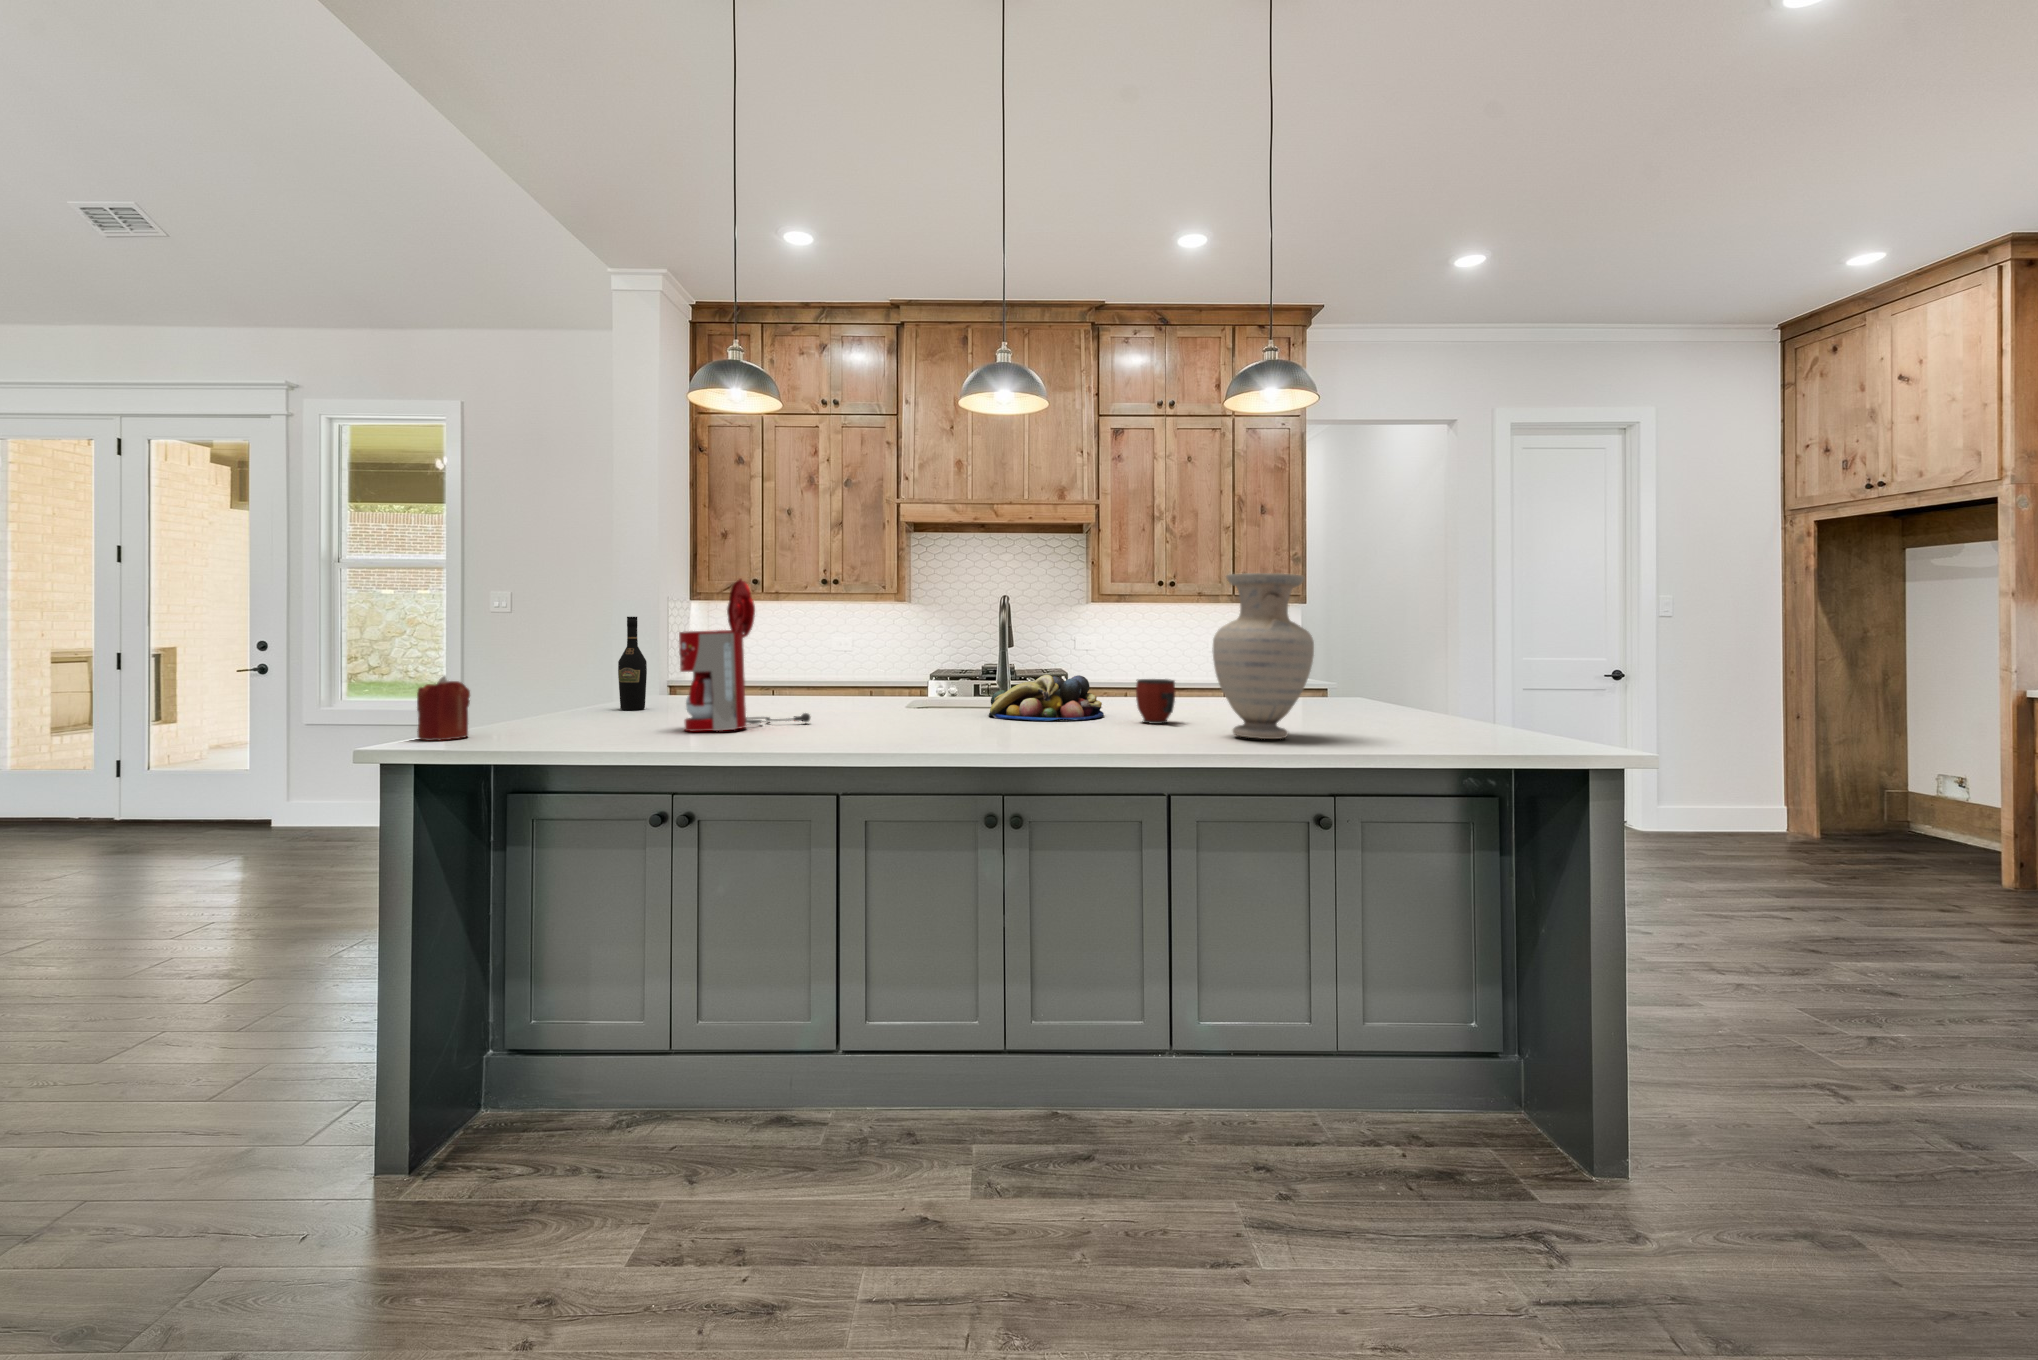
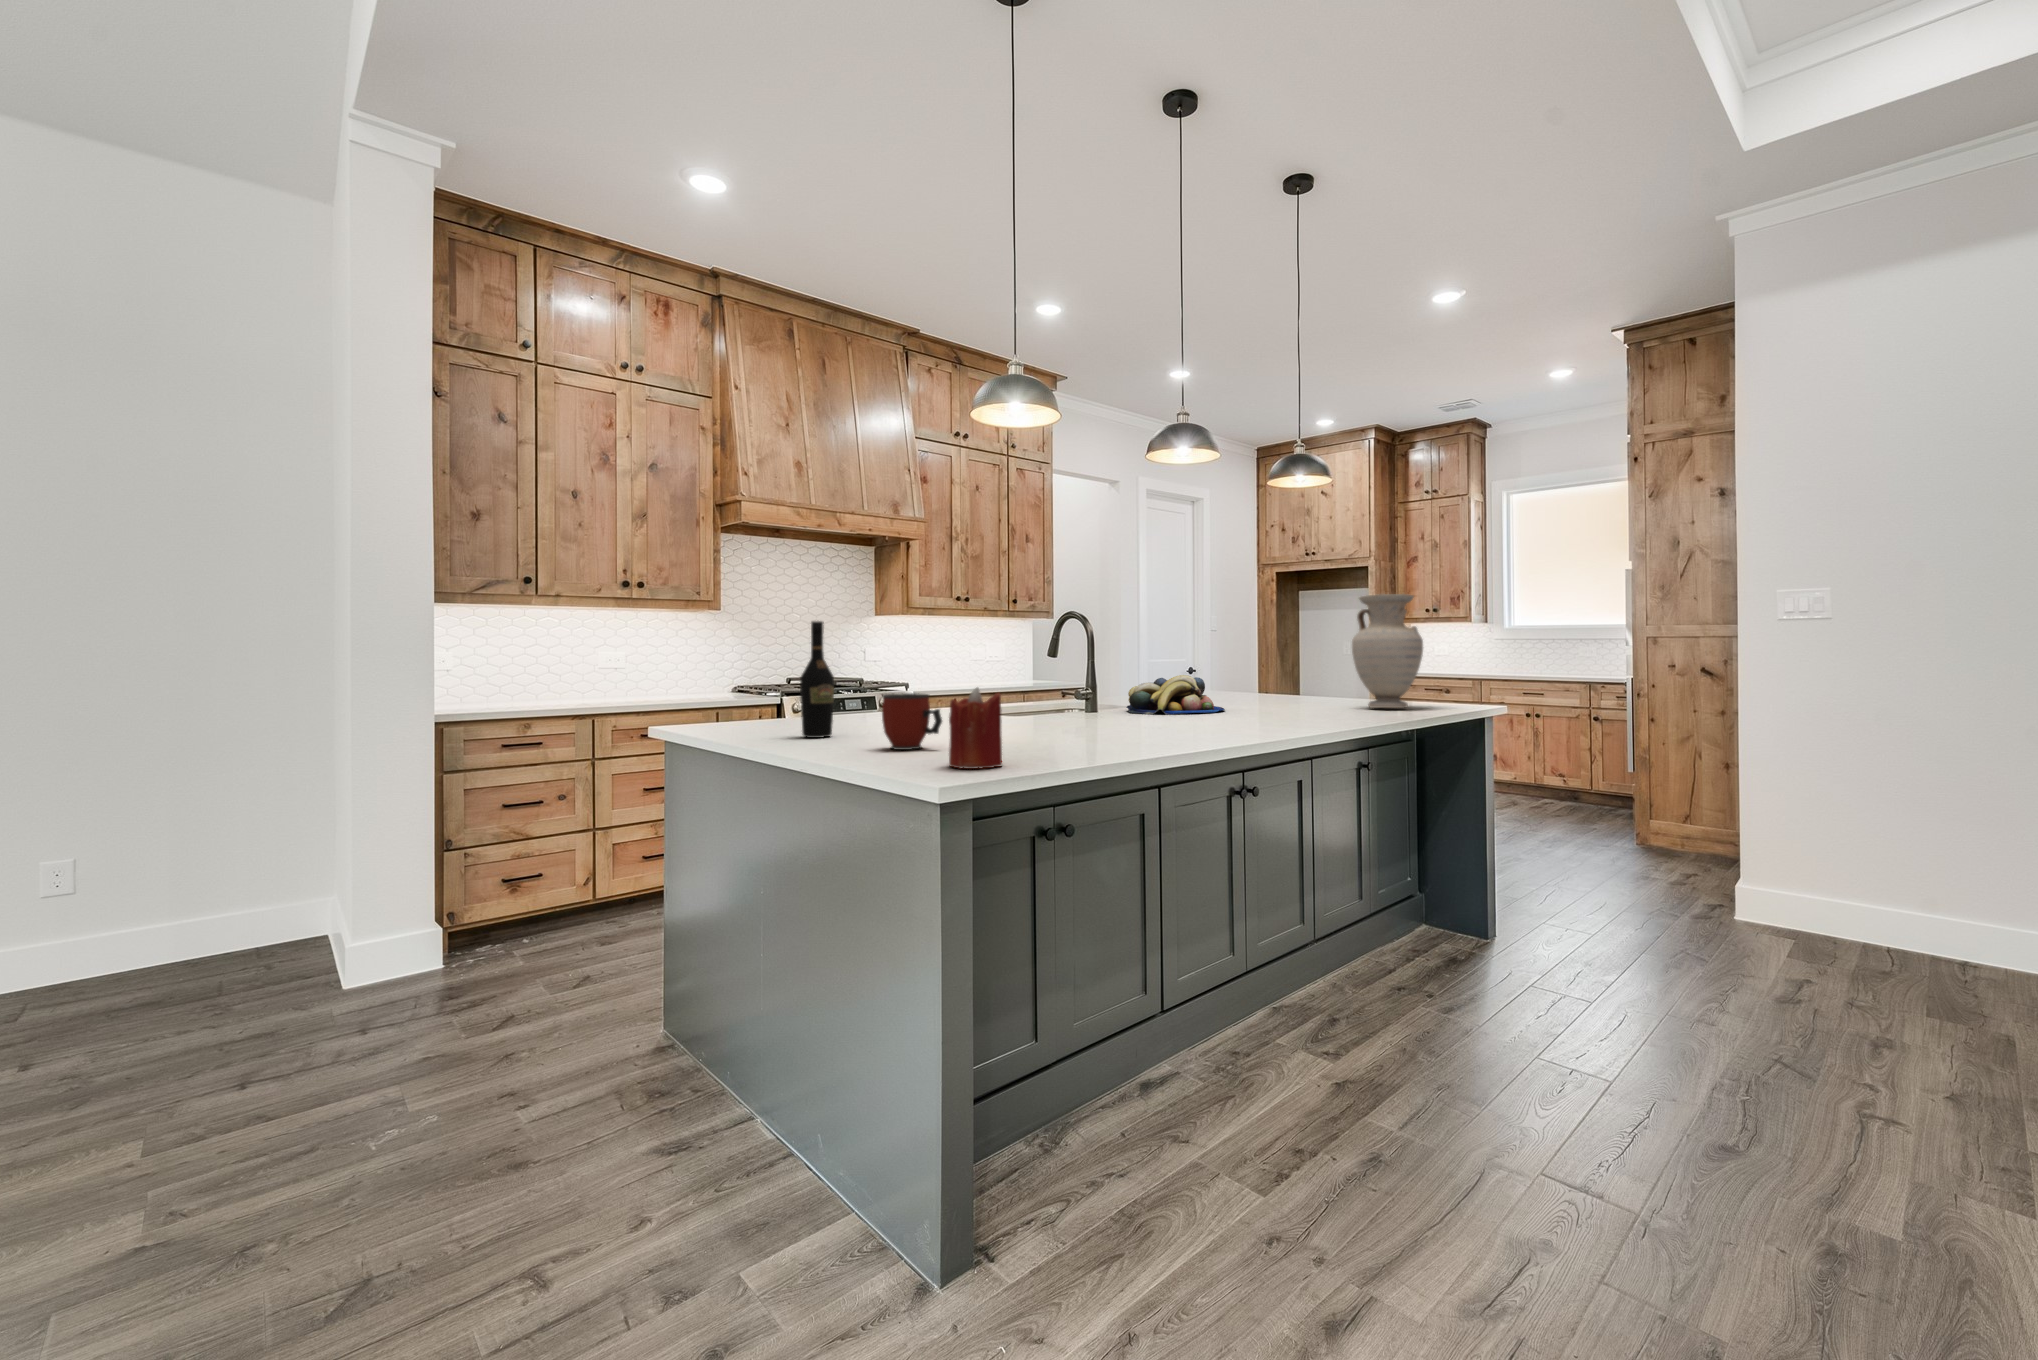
coffee maker: present [679,579,811,731] -> none [1039,581,1132,739]
mug: present [1136,679,1175,724] -> present [882,693,942,750]

